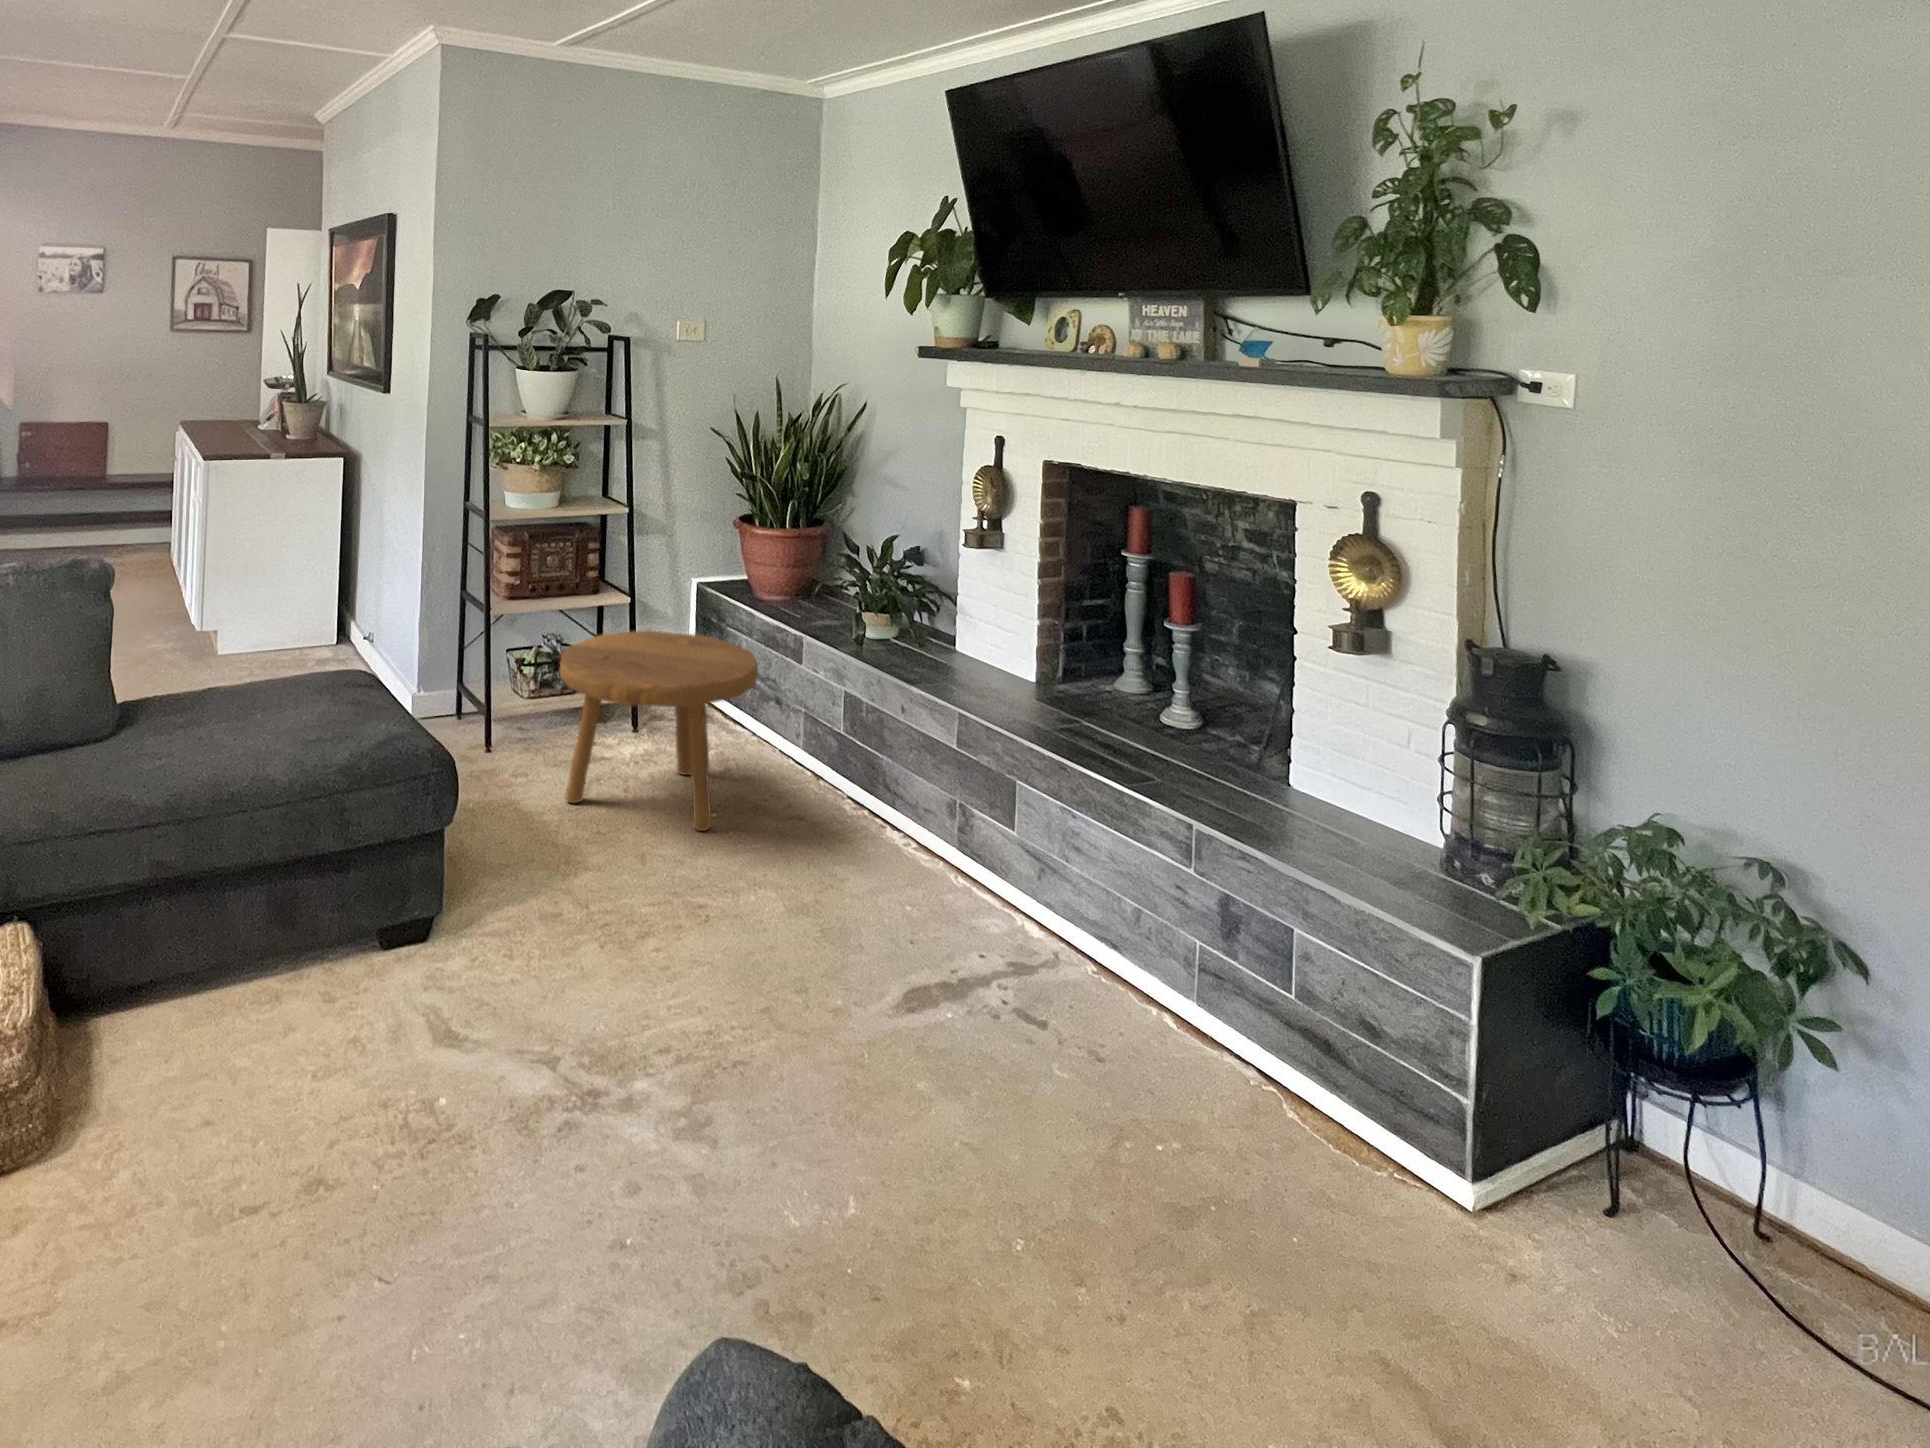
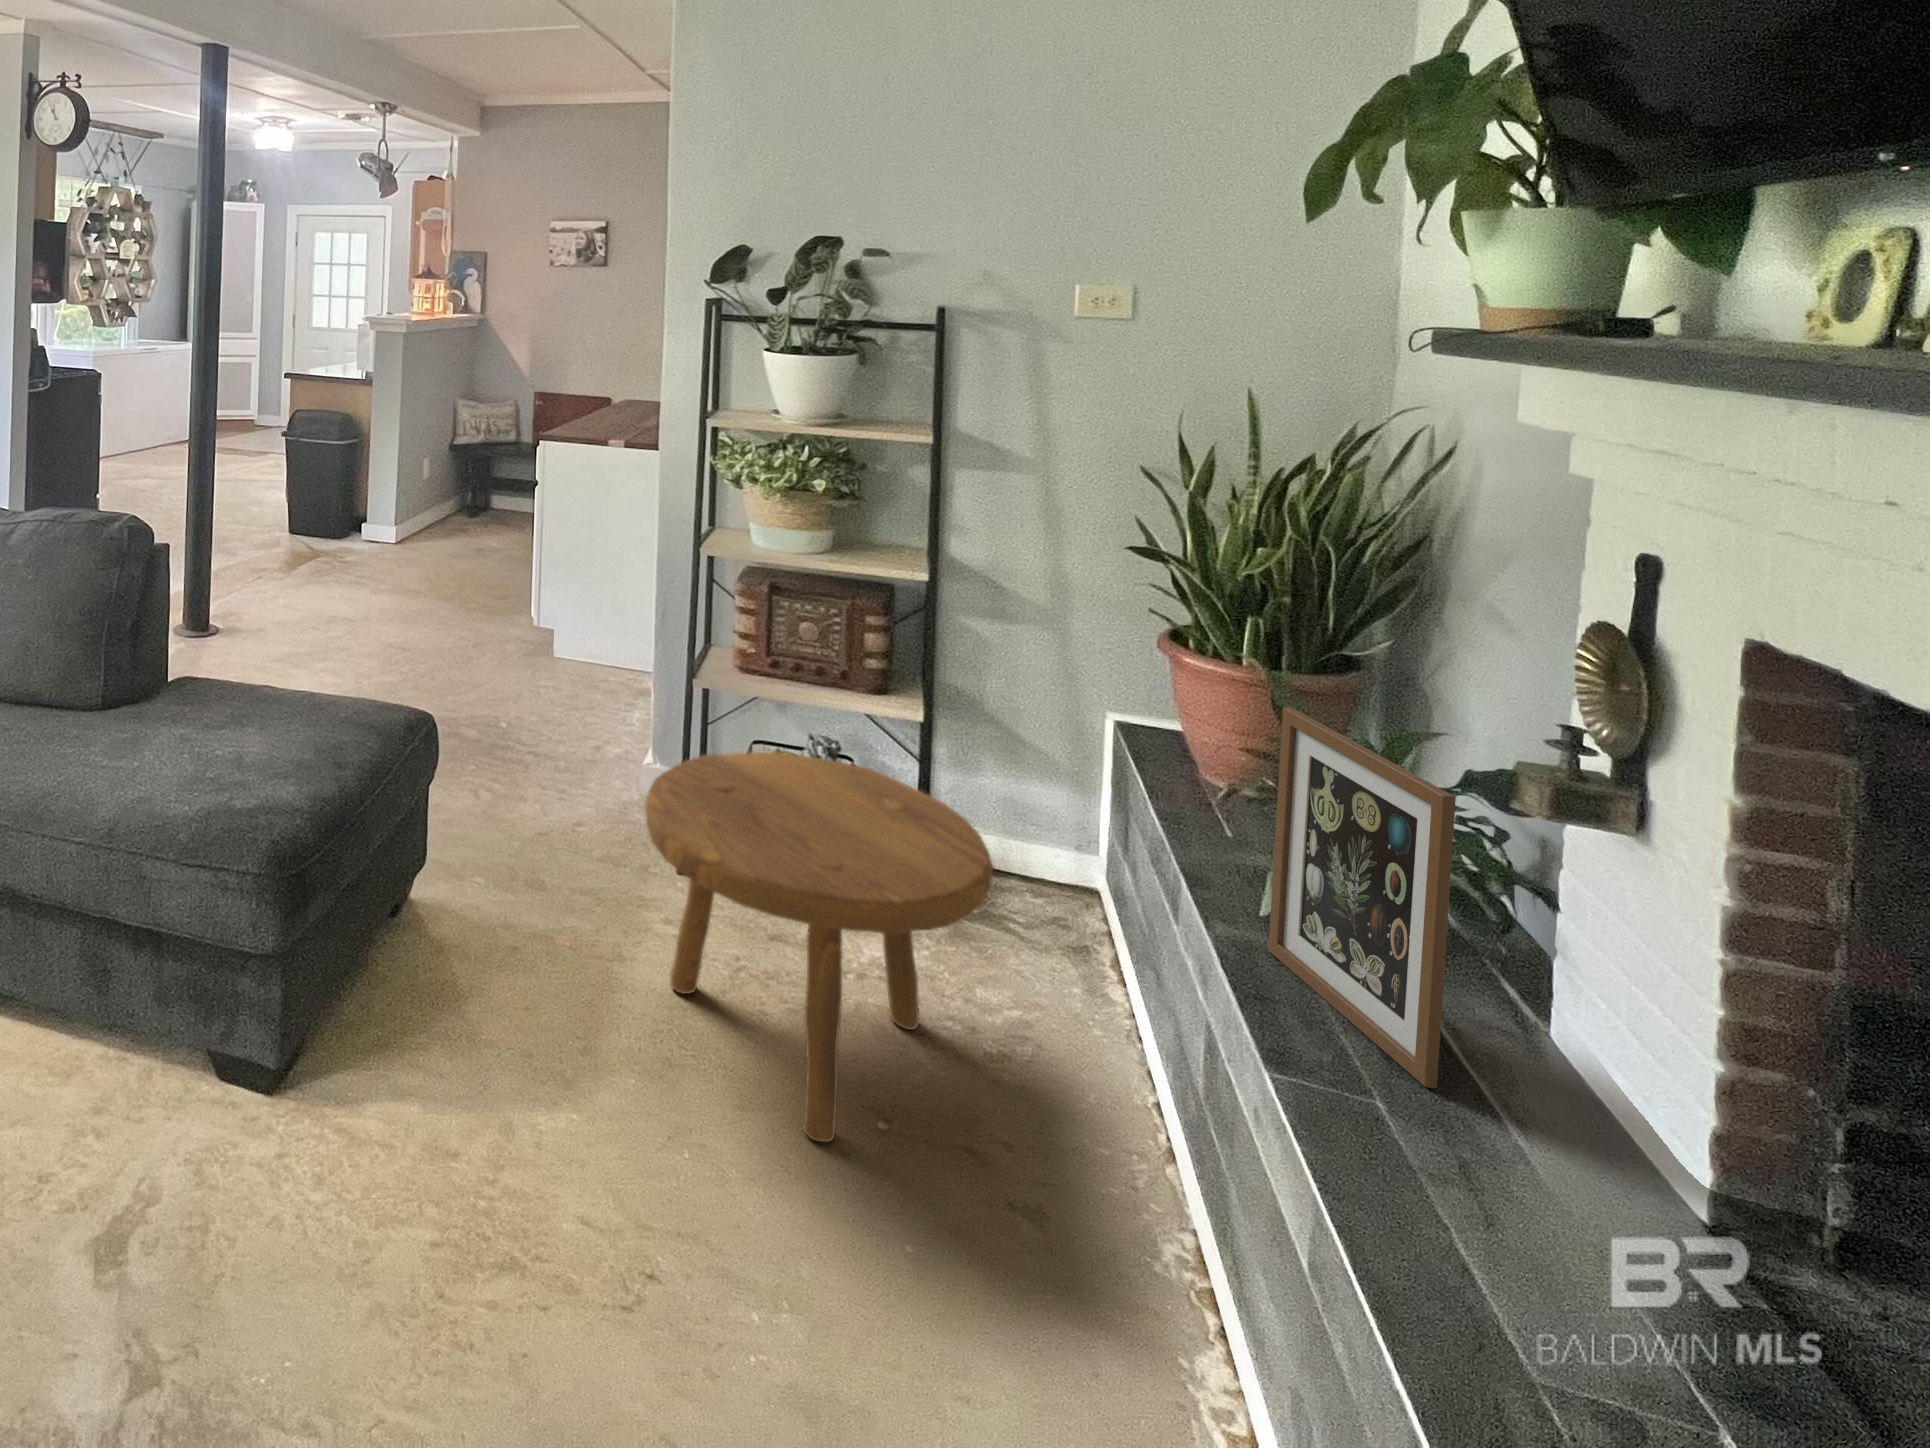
picture frame: none [867,533,957,676] -> present [1268,707,1456,1088]

